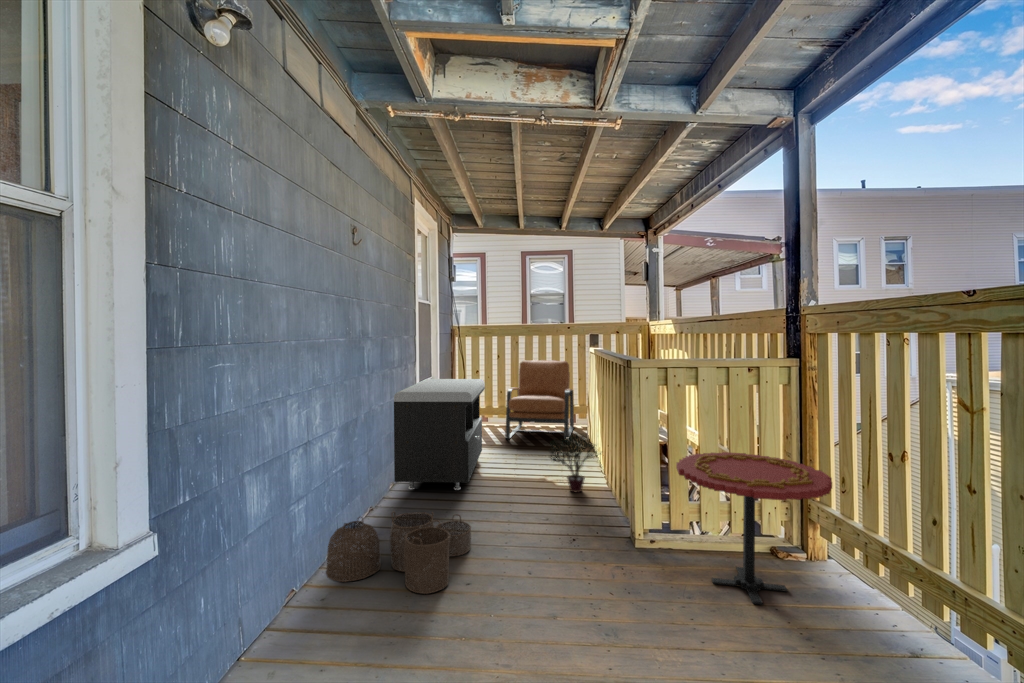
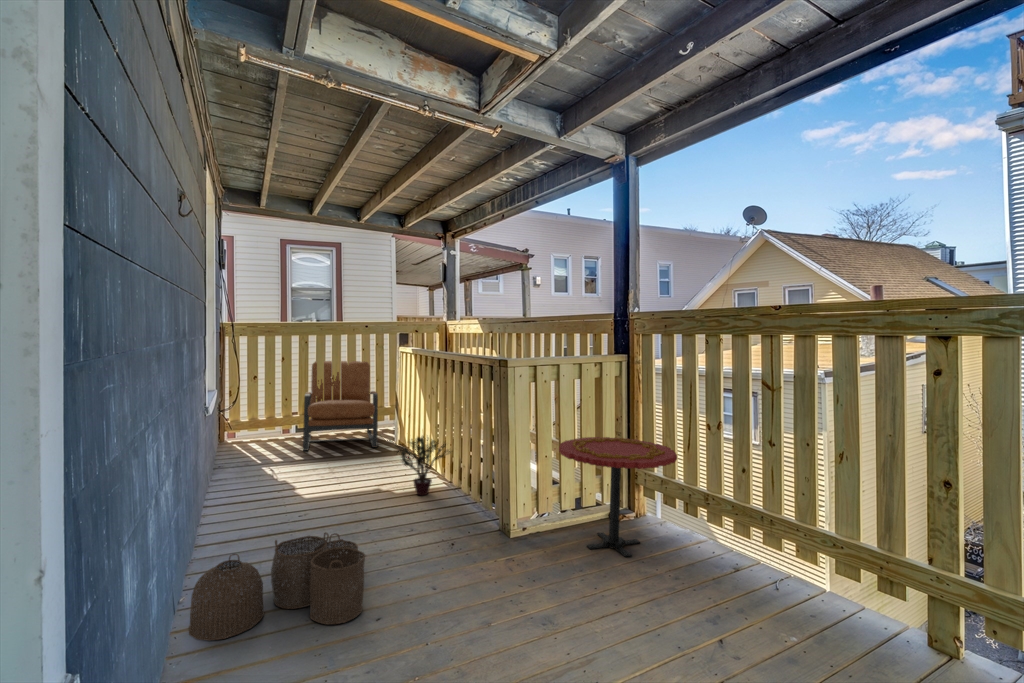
storage bench: present [394,379,485,490] -> none [207,382,314,521]

